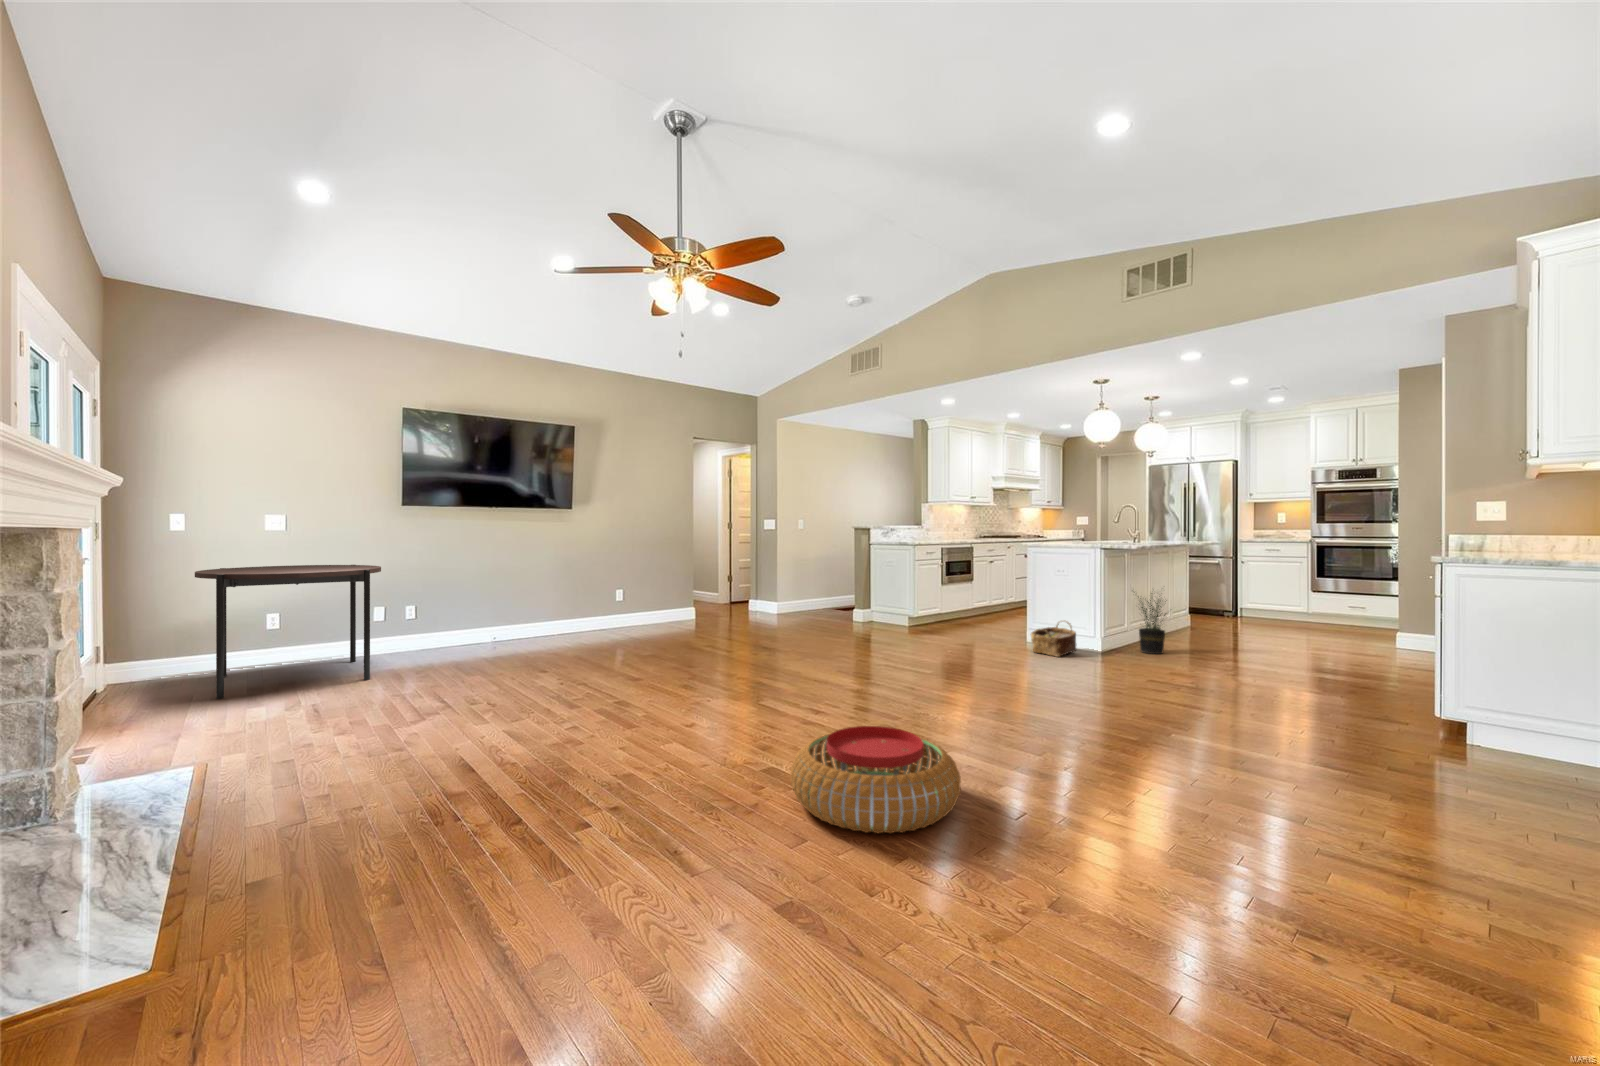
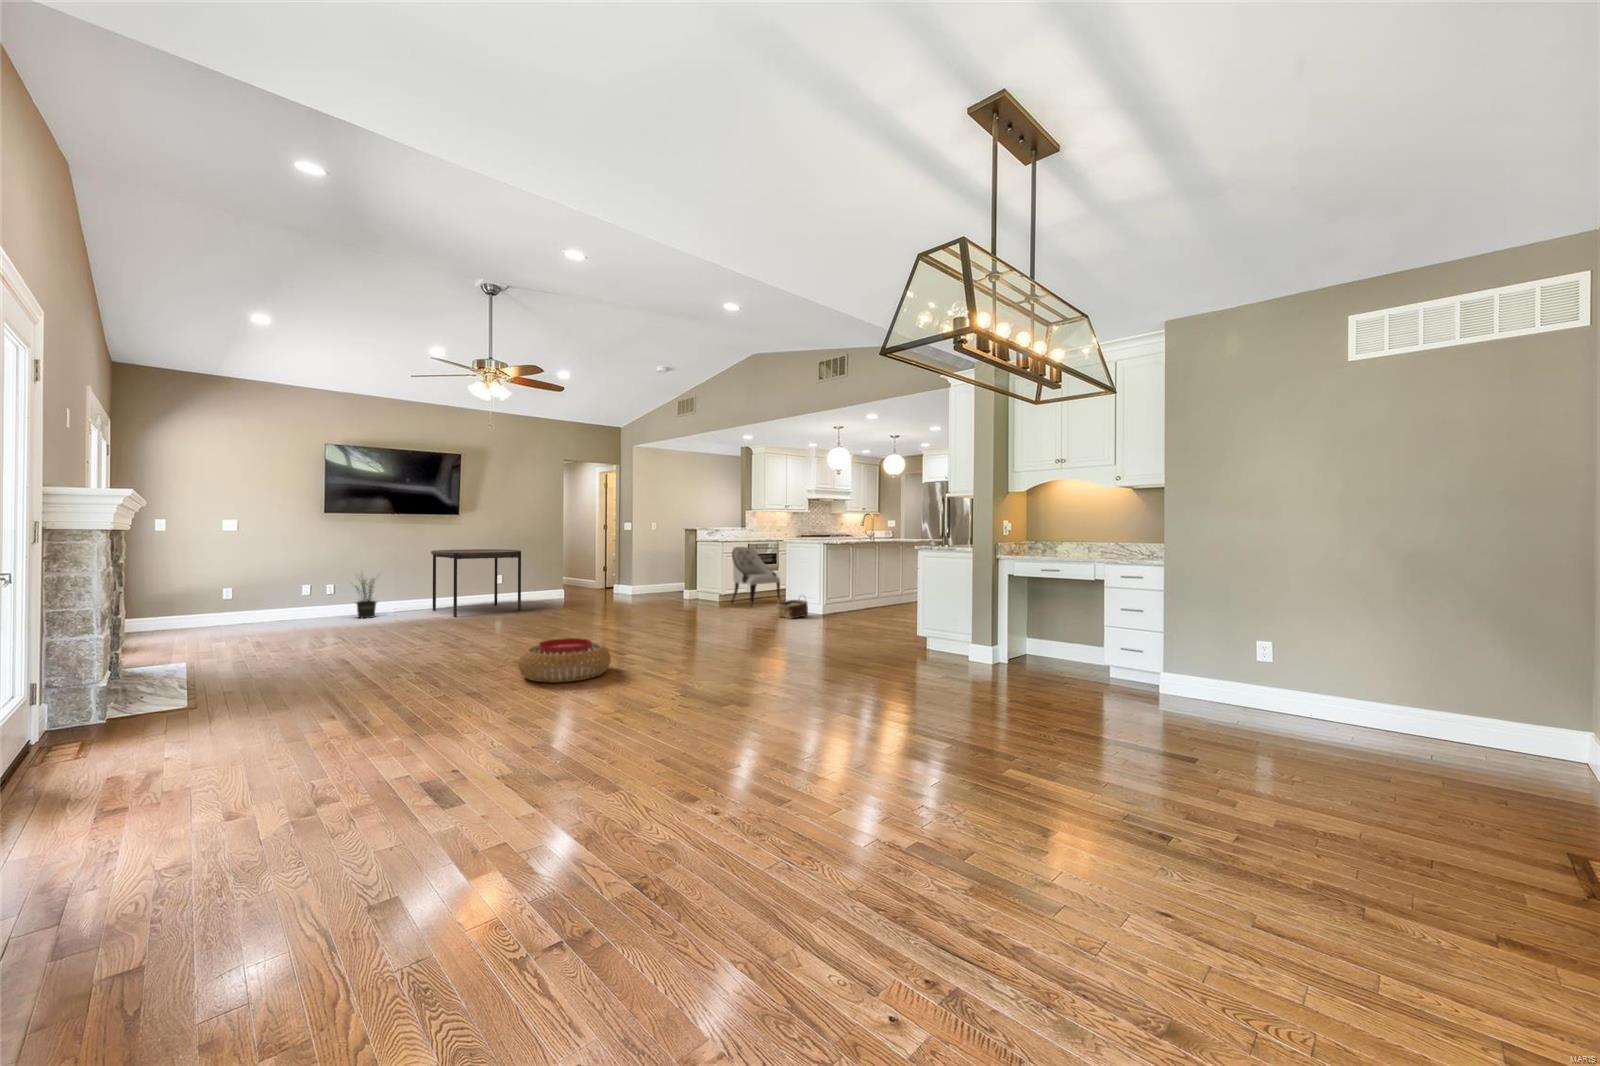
armchair: none [925,551,996,634] -> present [731,547,781,606]
dining table: present [195,565,381,699] -> present [431,549,521,617]
potted plant: present [1138,593,1166,654] -> present [356,578,377,618]

